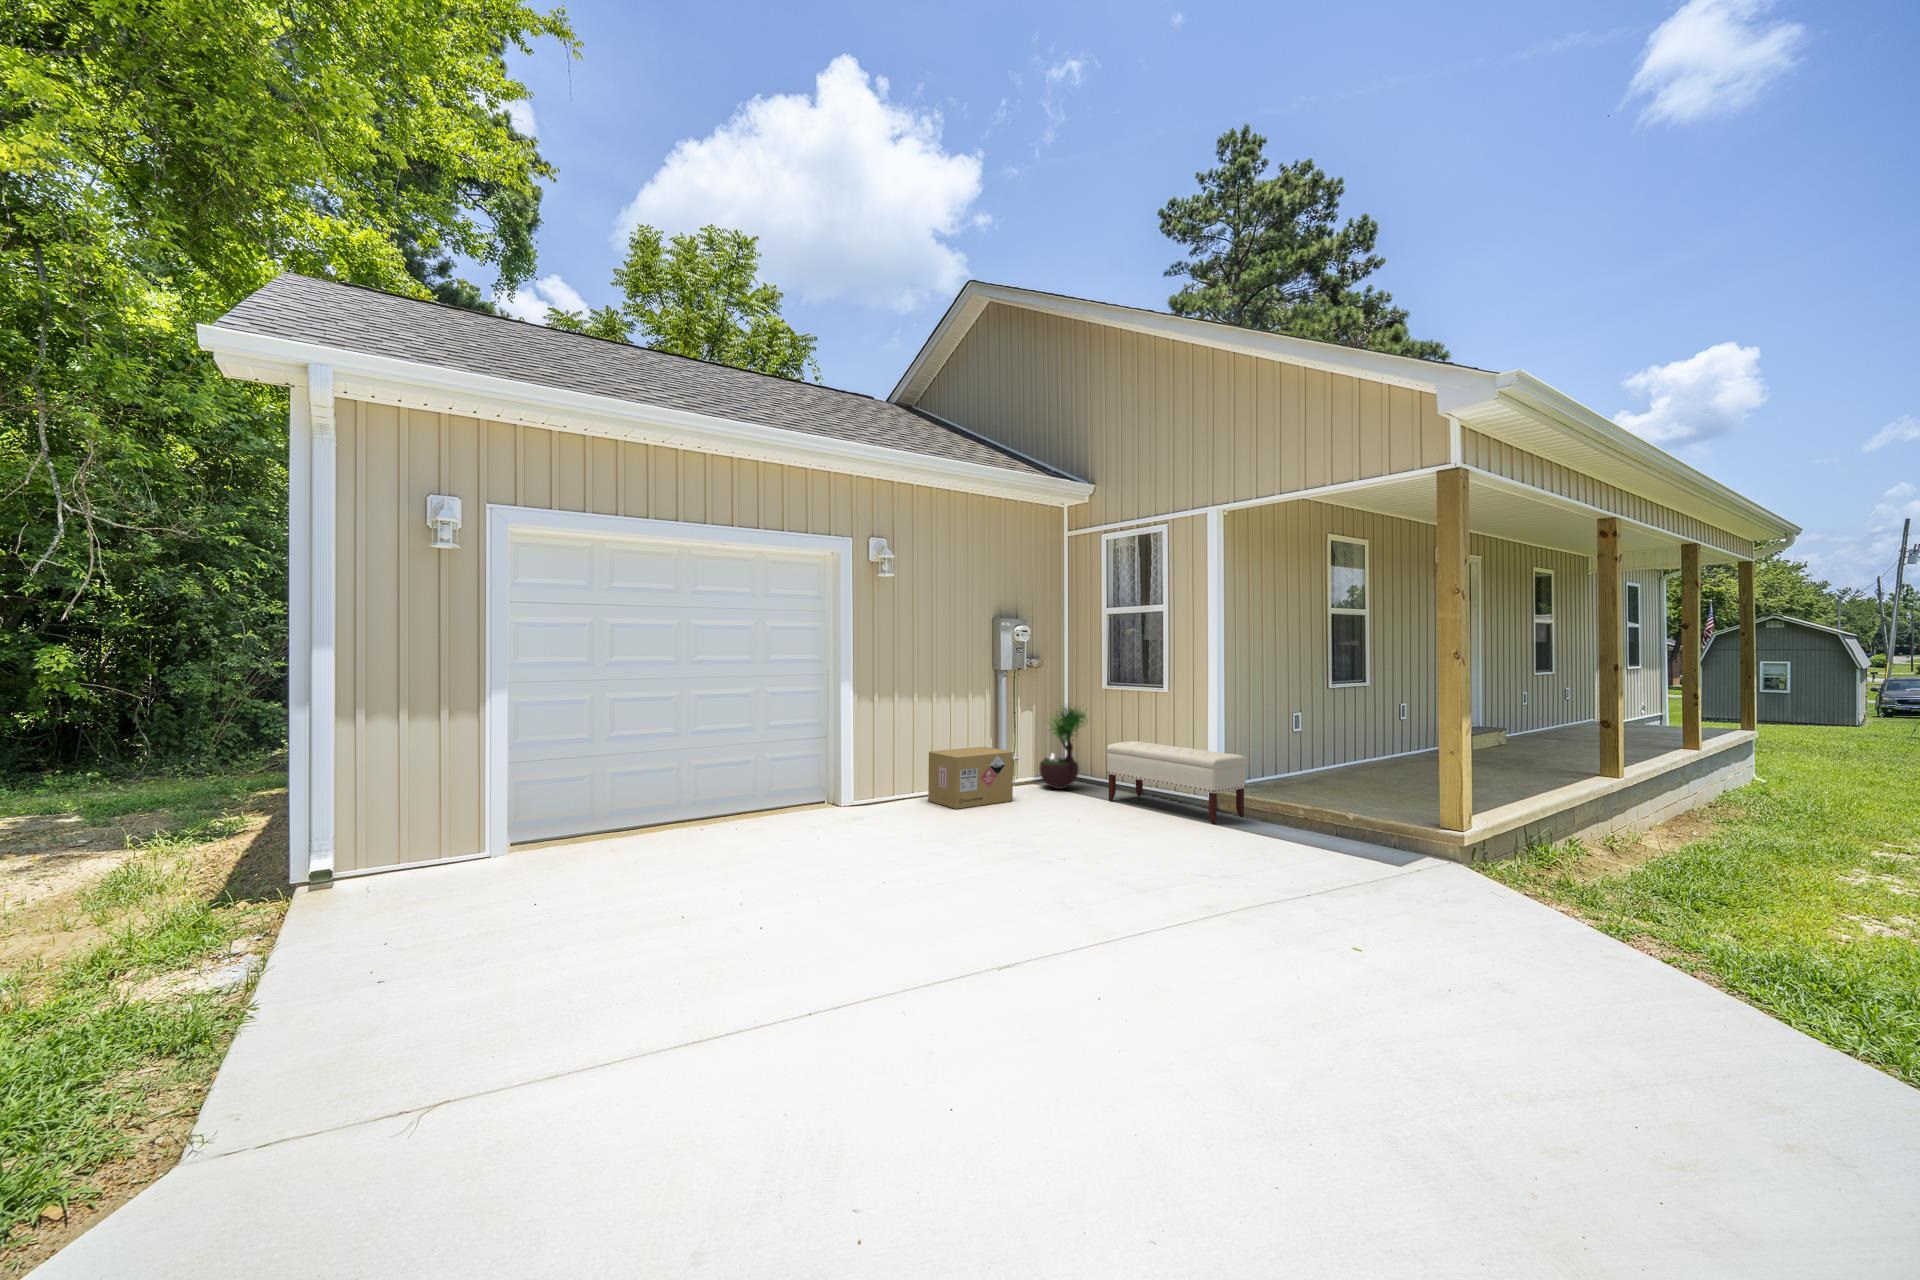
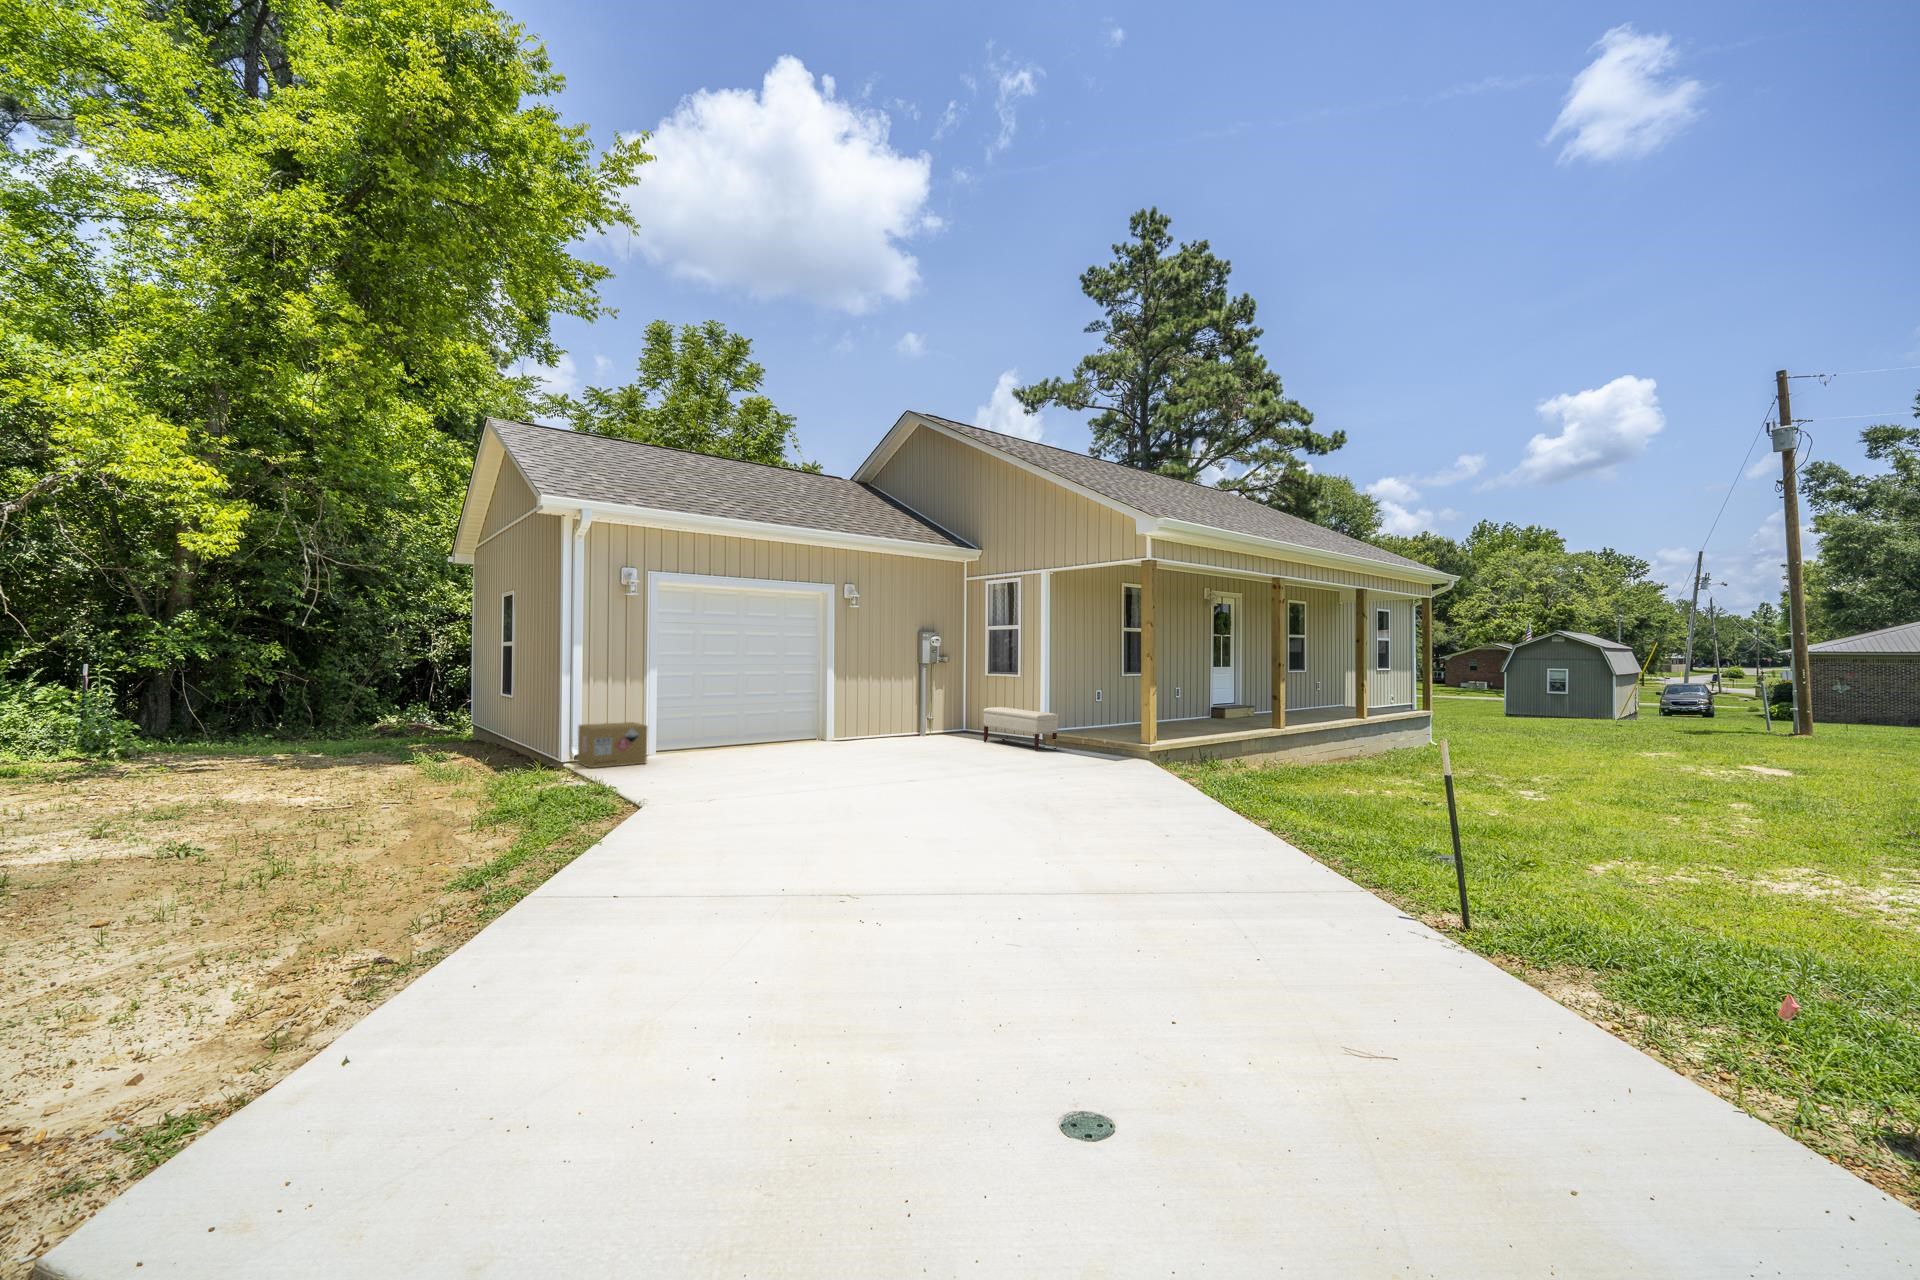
potted tree: present [1040,705,1088,789] -> none [945,681,978,737]
cardboard box: present [928,747,1013,809] -> present [578,722,647,768]

